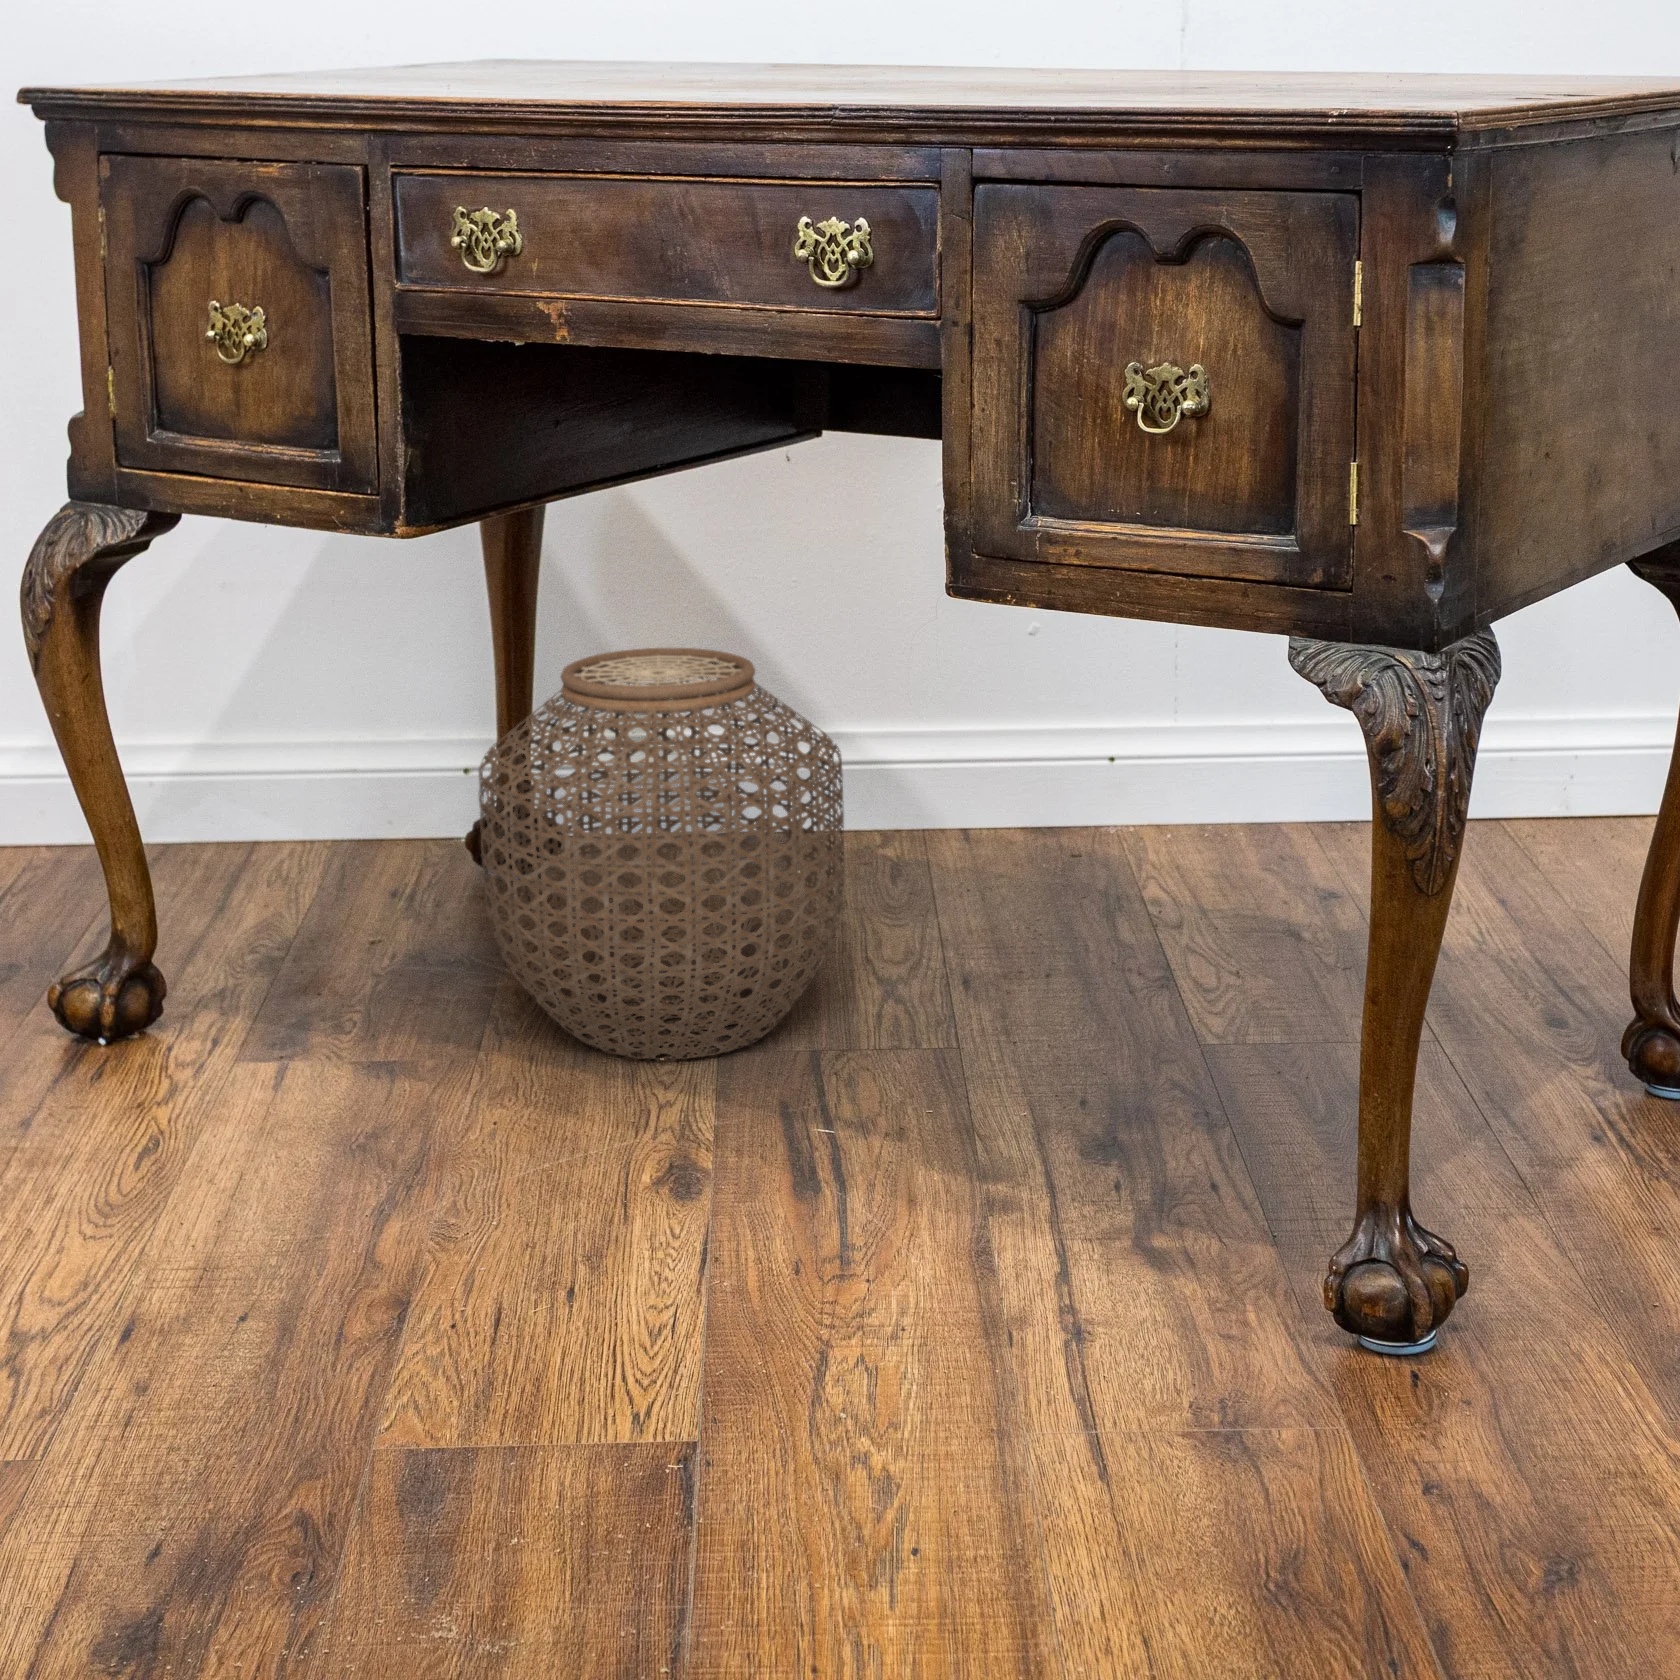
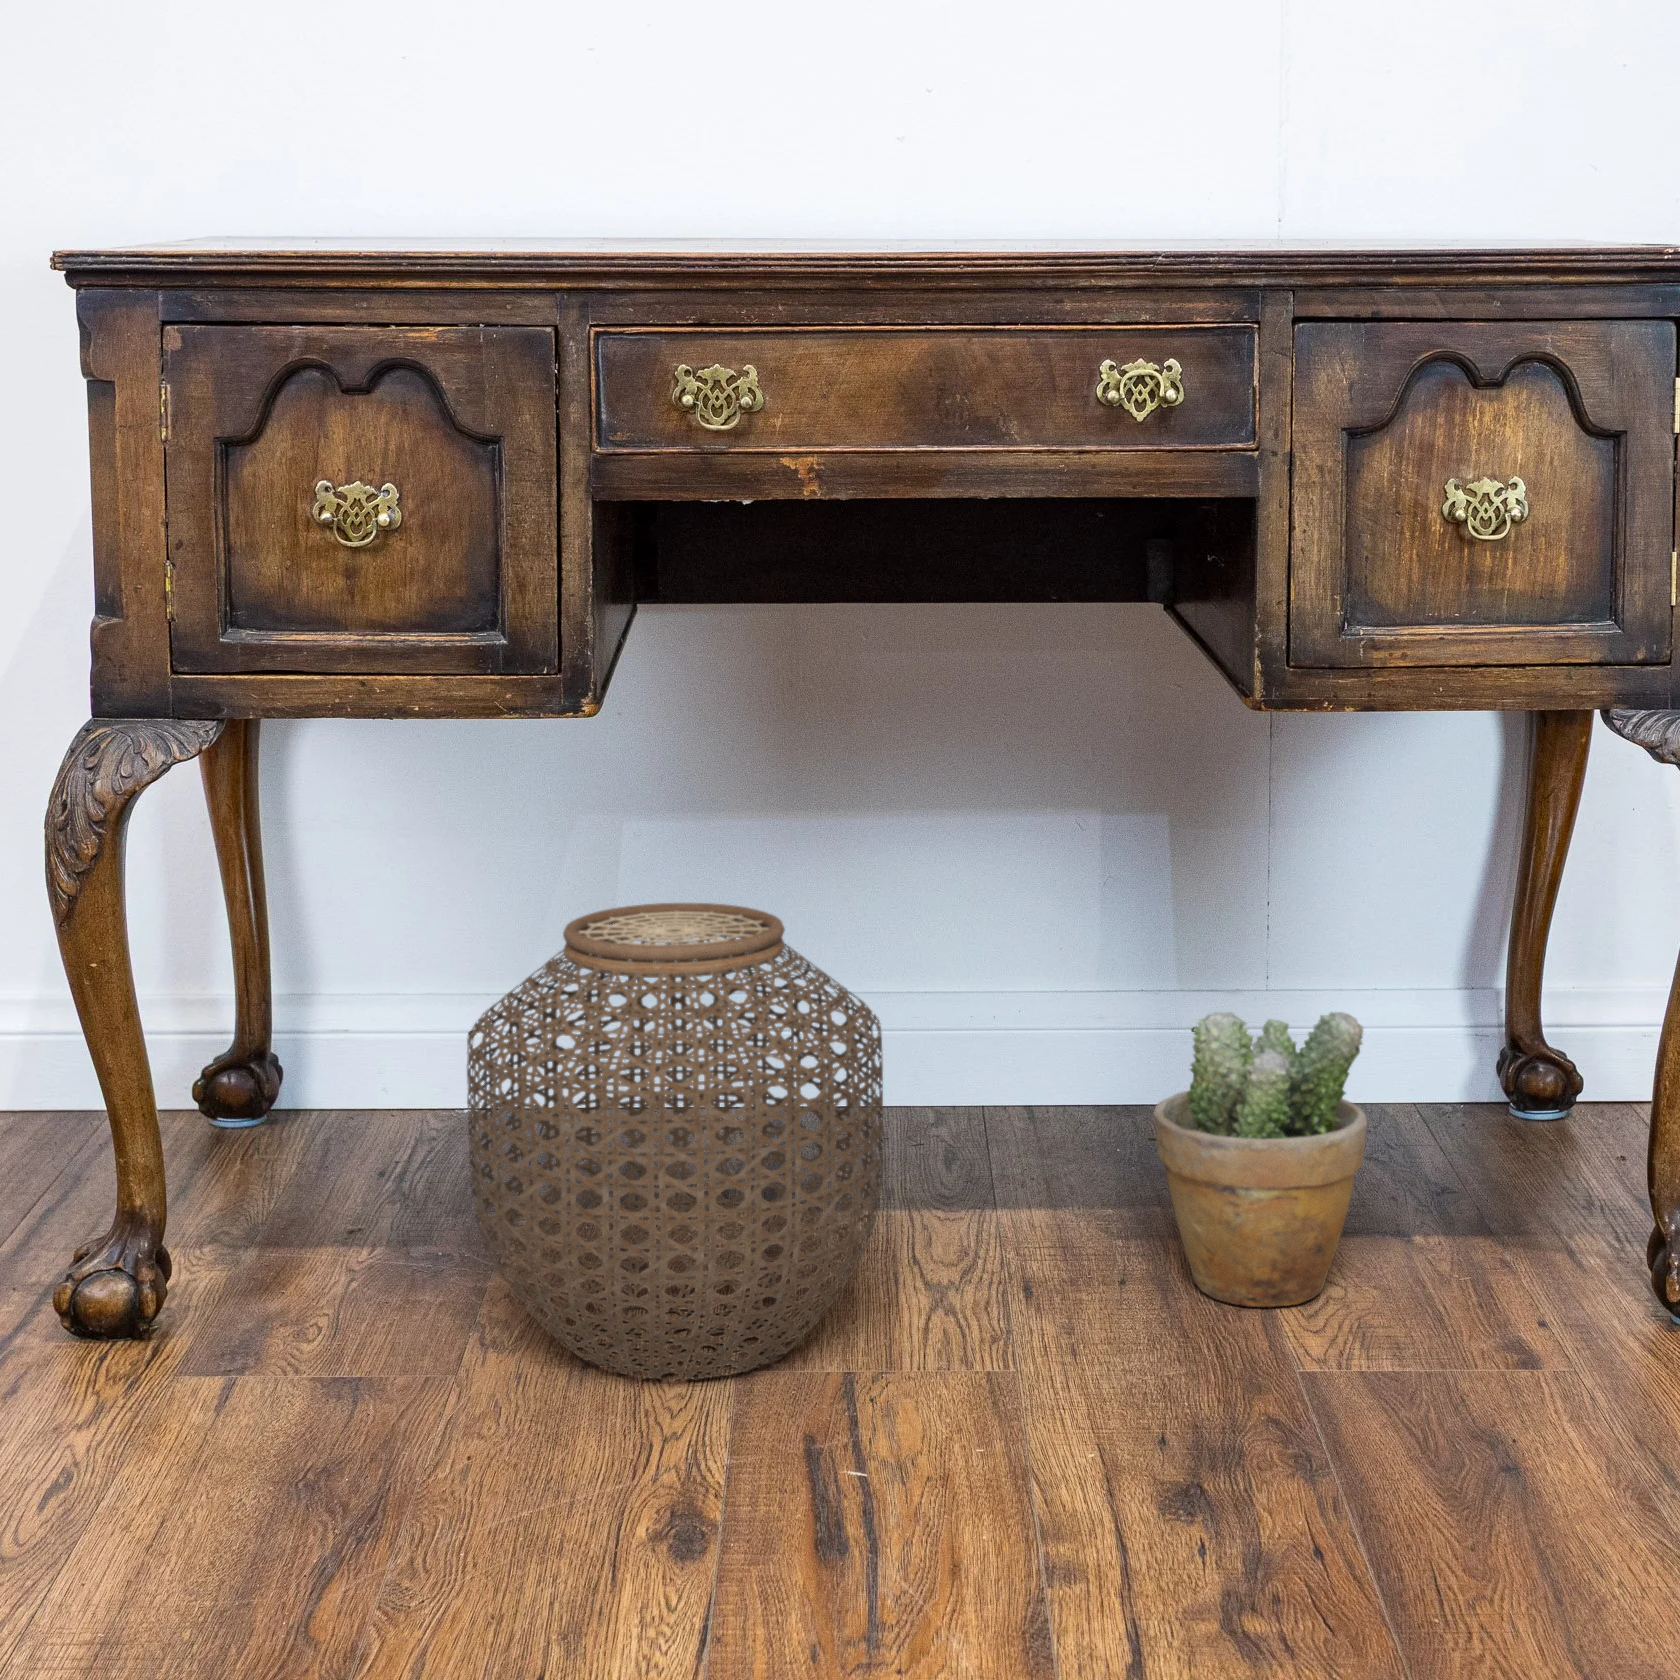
potted plant: none [1082,737,1270,994] -> present [1154,1012,1367,1307]

